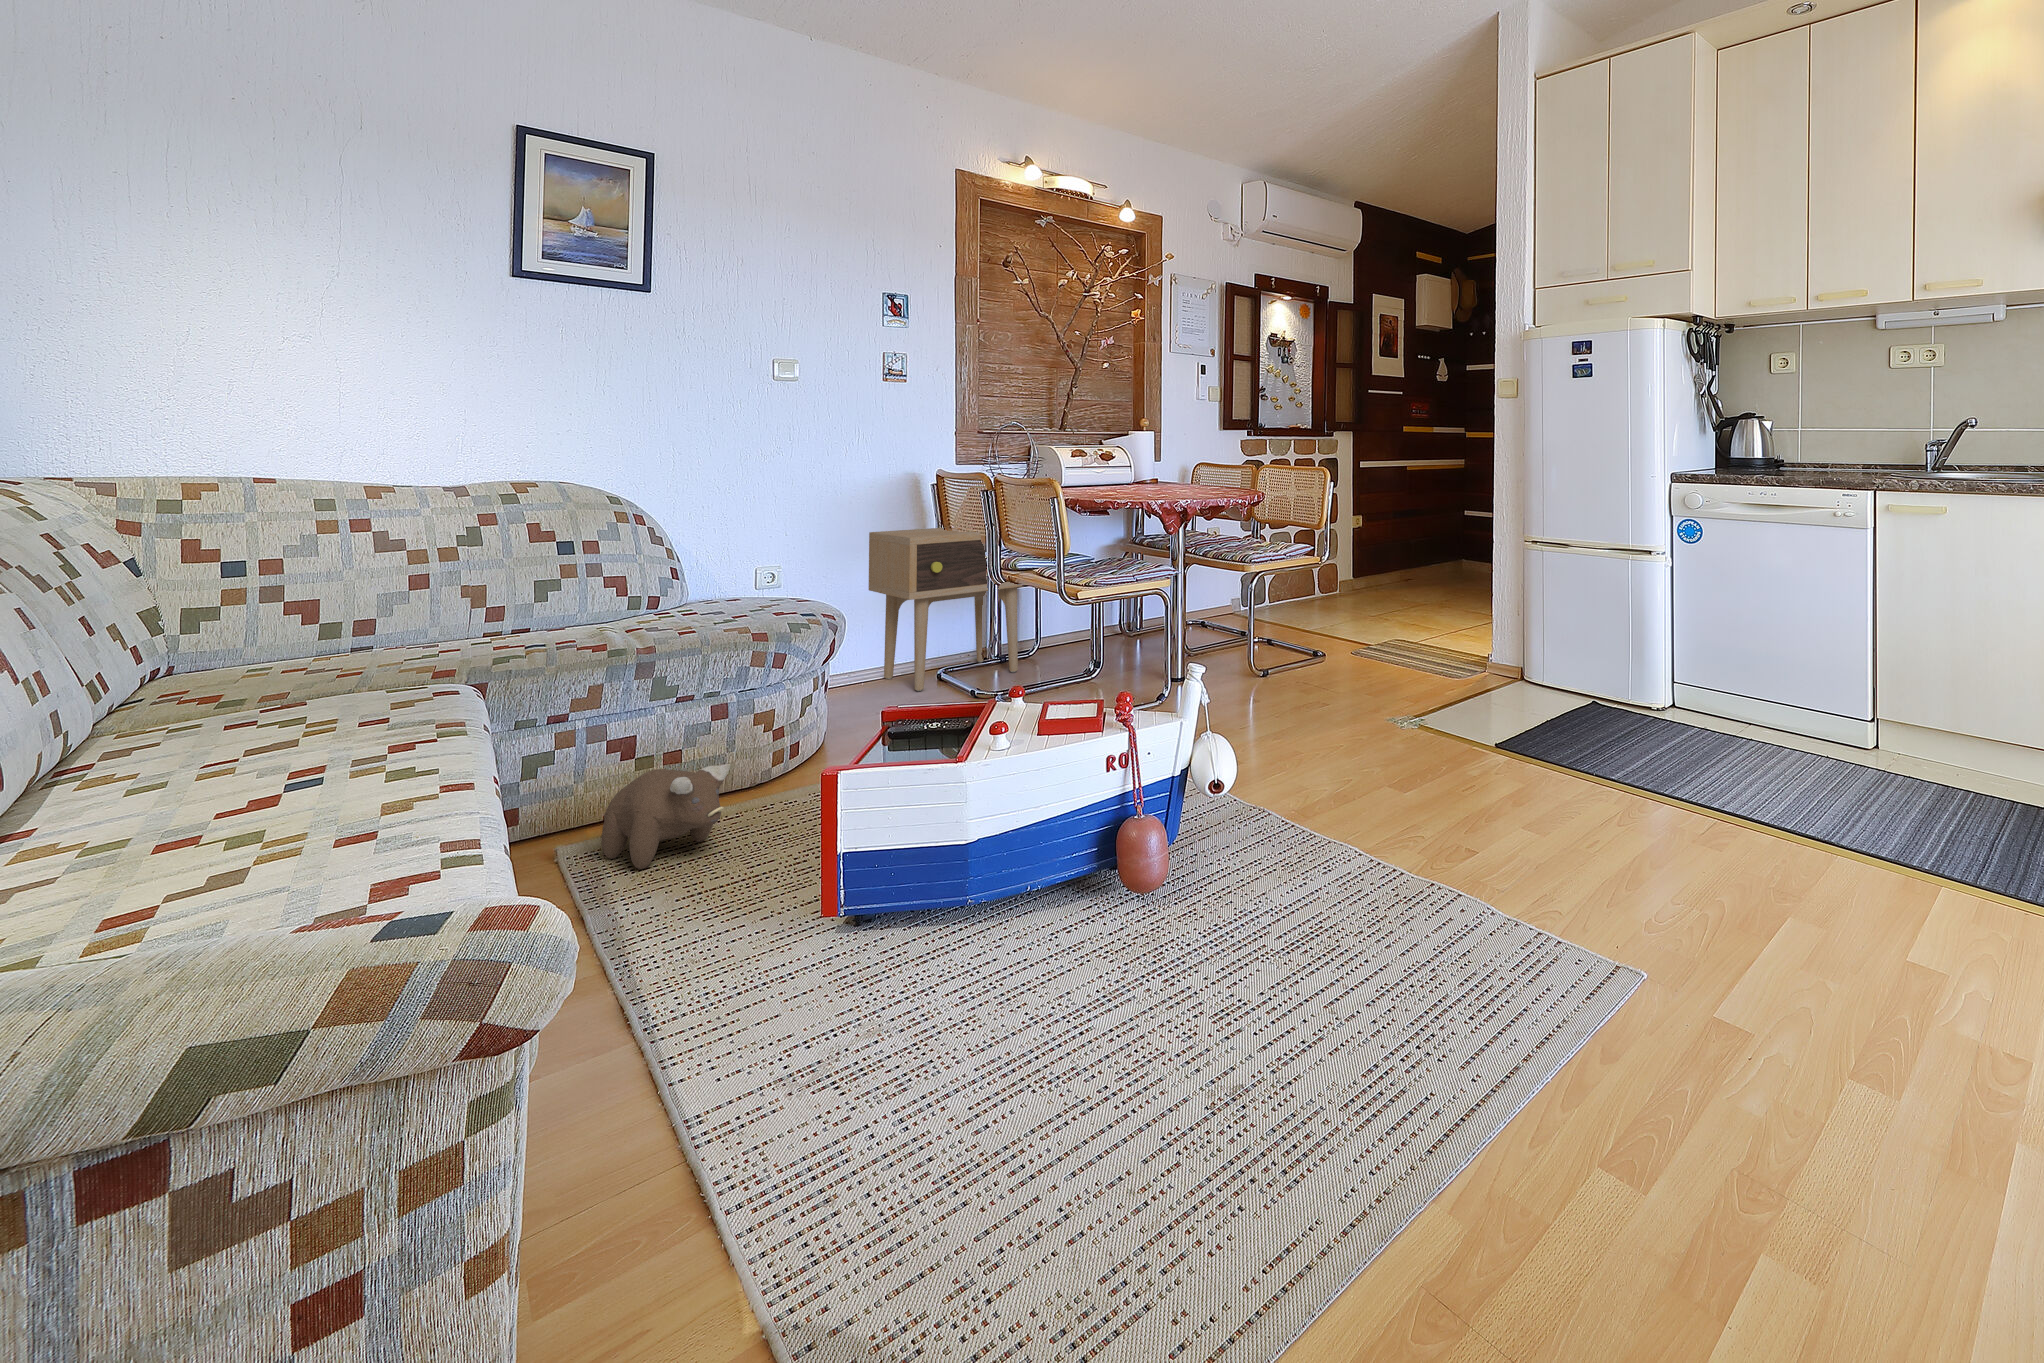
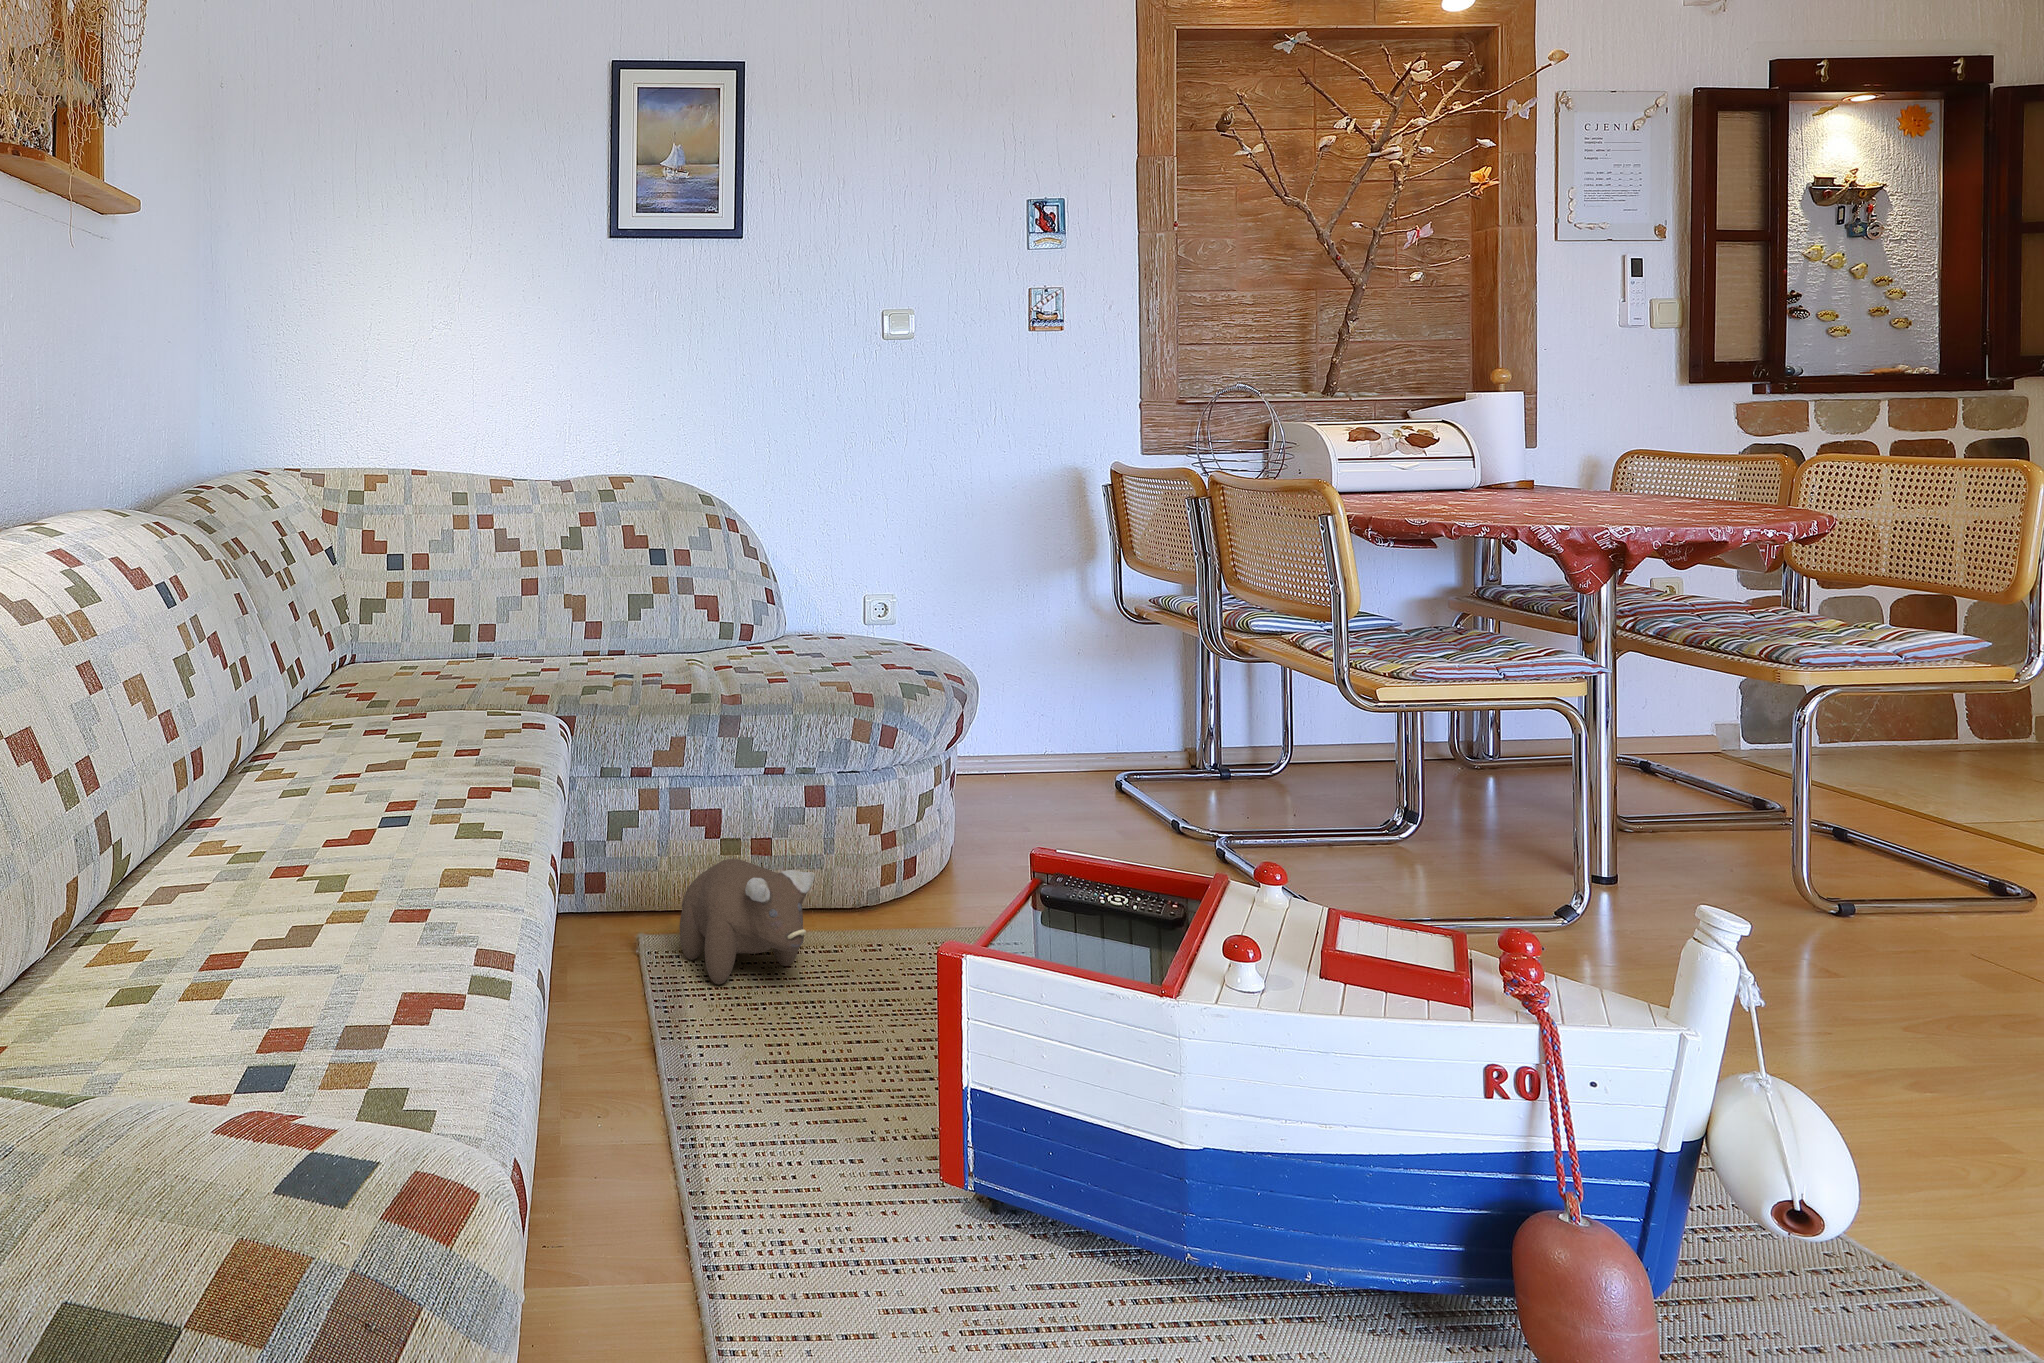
side table: present [869,528,1022,691] -> none [1020,551,1282,801]

